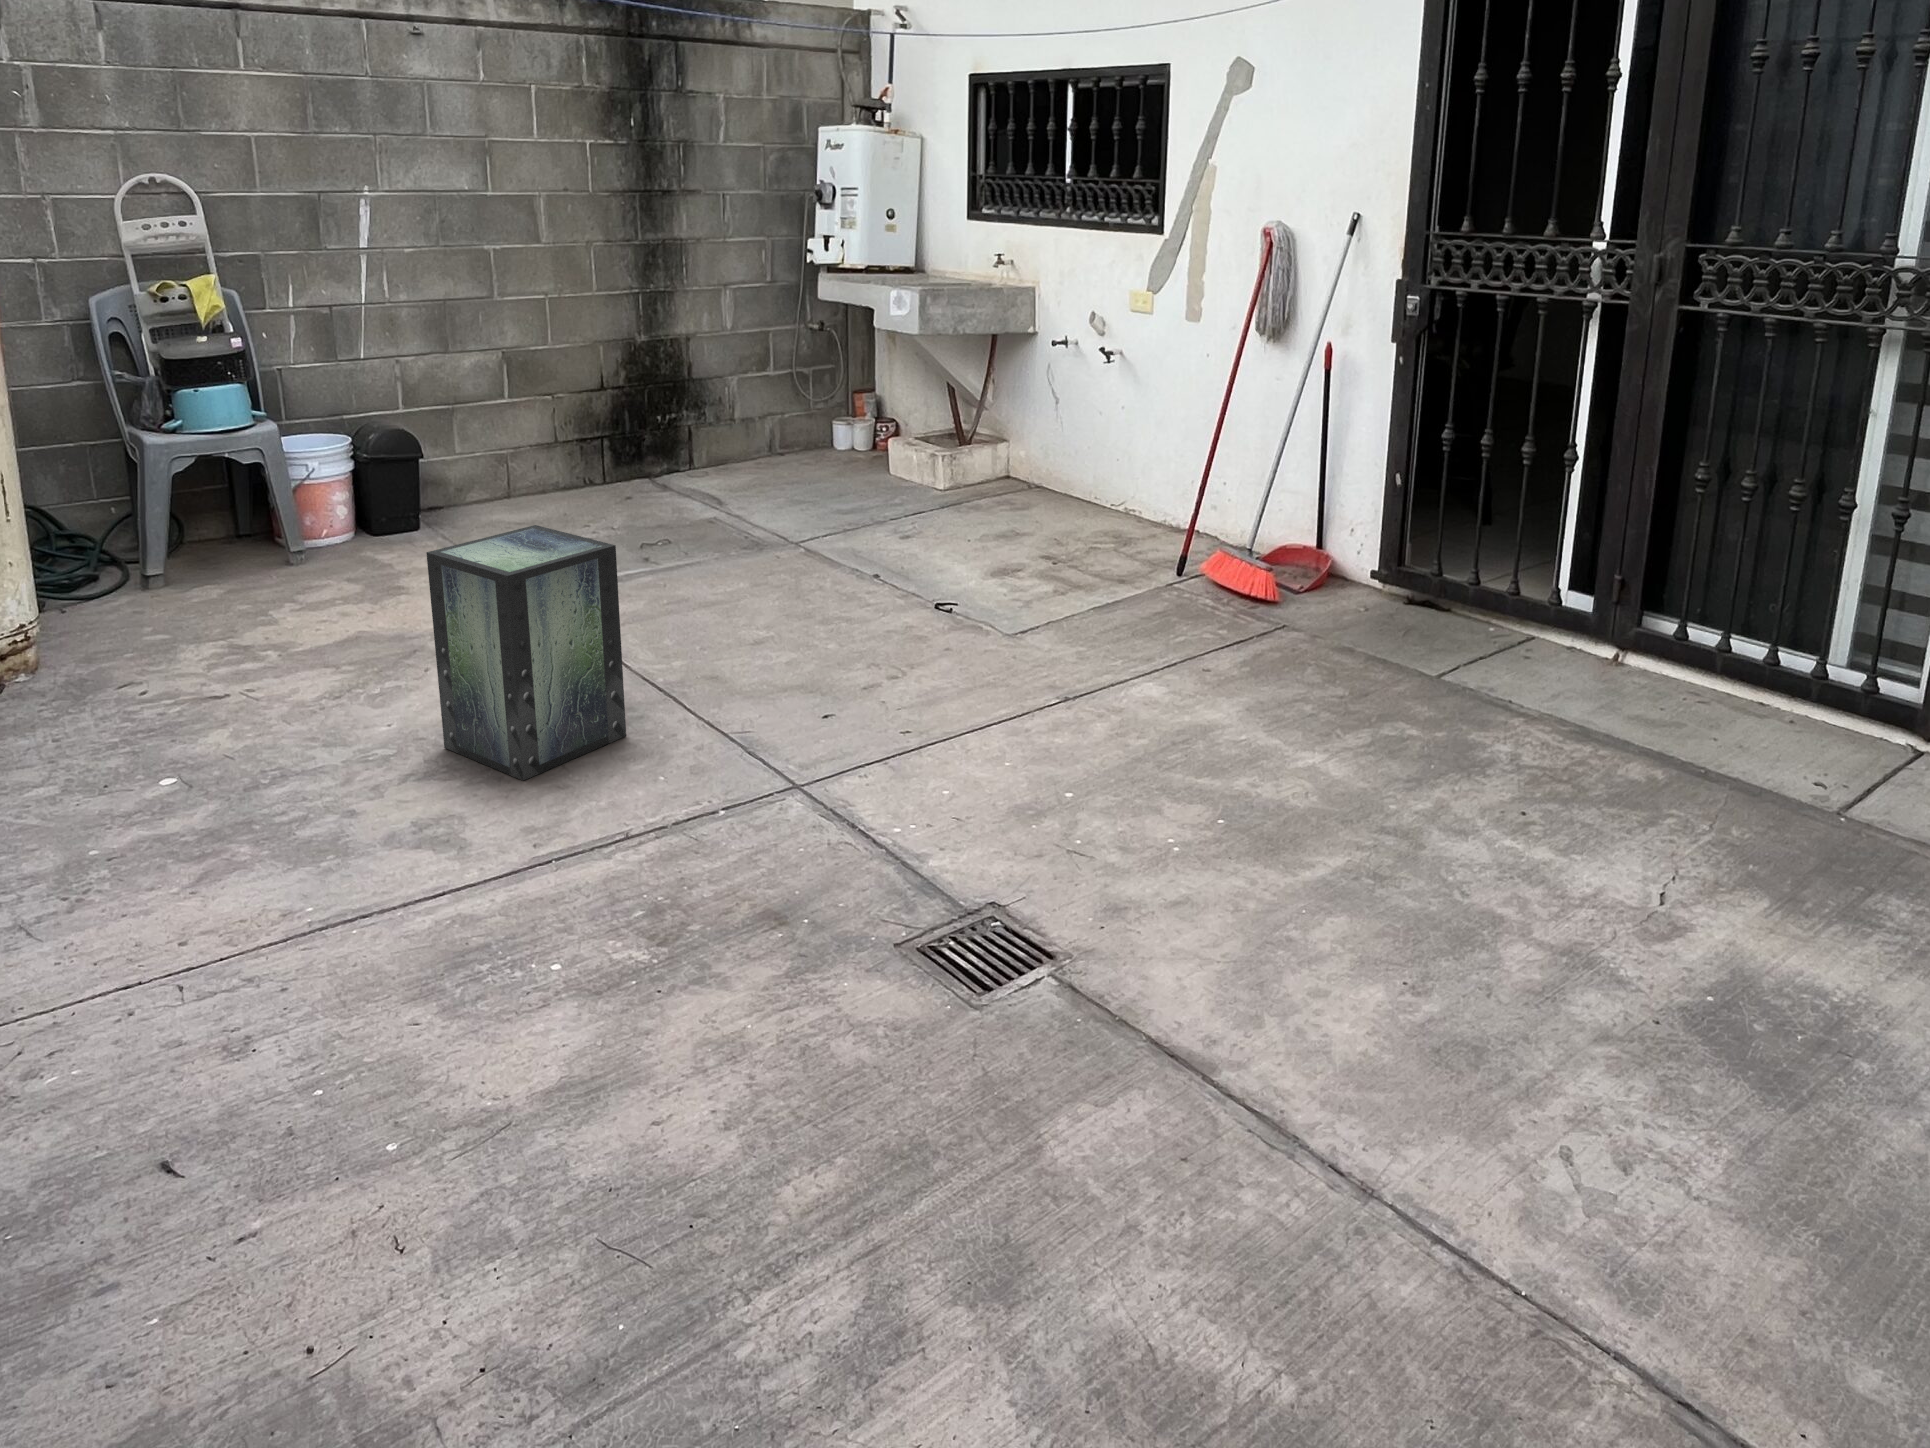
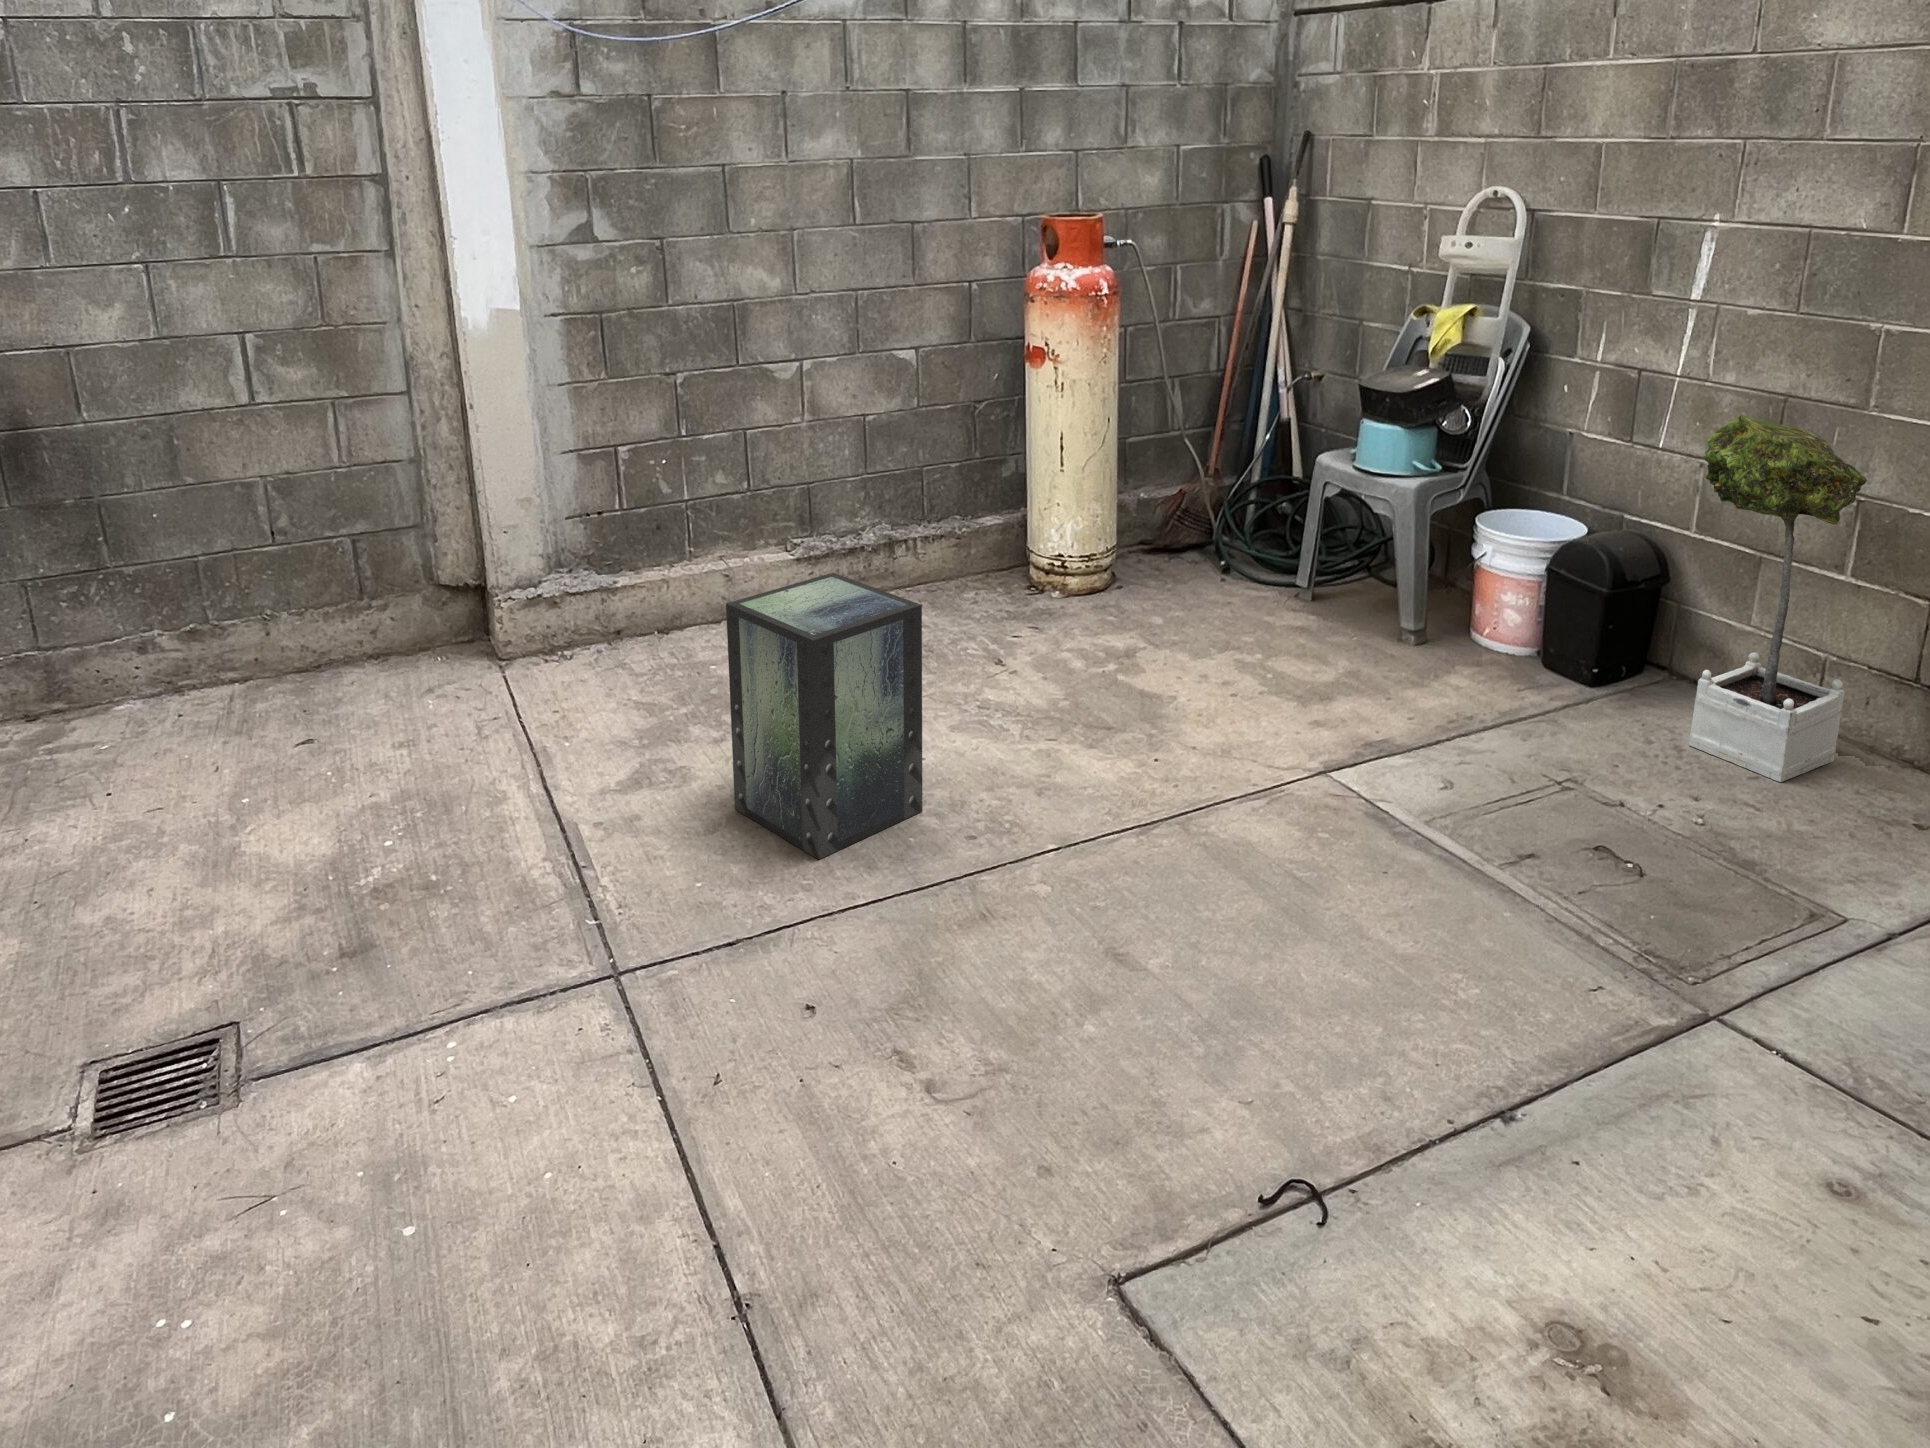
potted tree: none [459,306,571,521] -> present [1689,414,1867,782]

